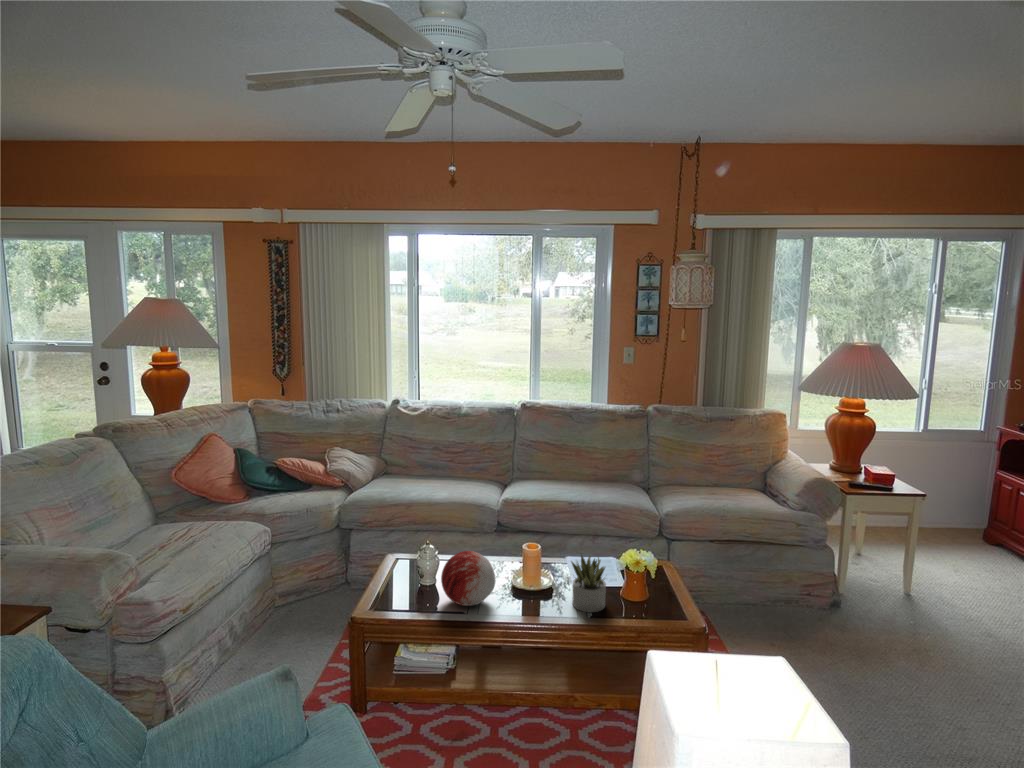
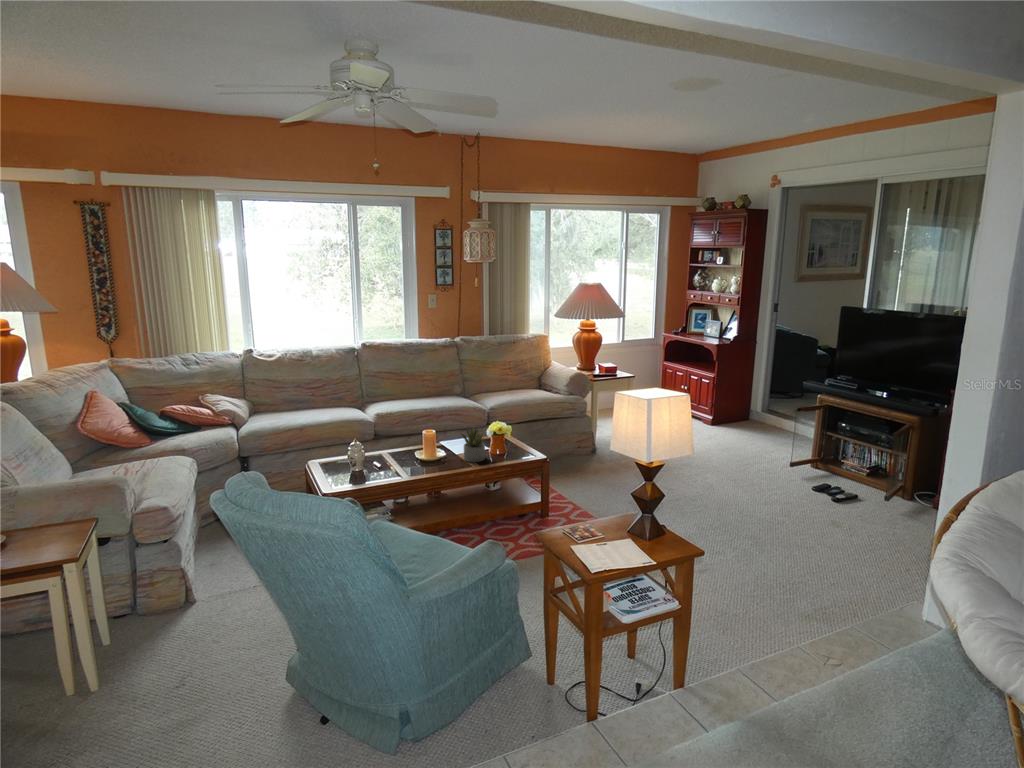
decorative orb: present [441,551,495,606] -> none [379,437,416,473]

